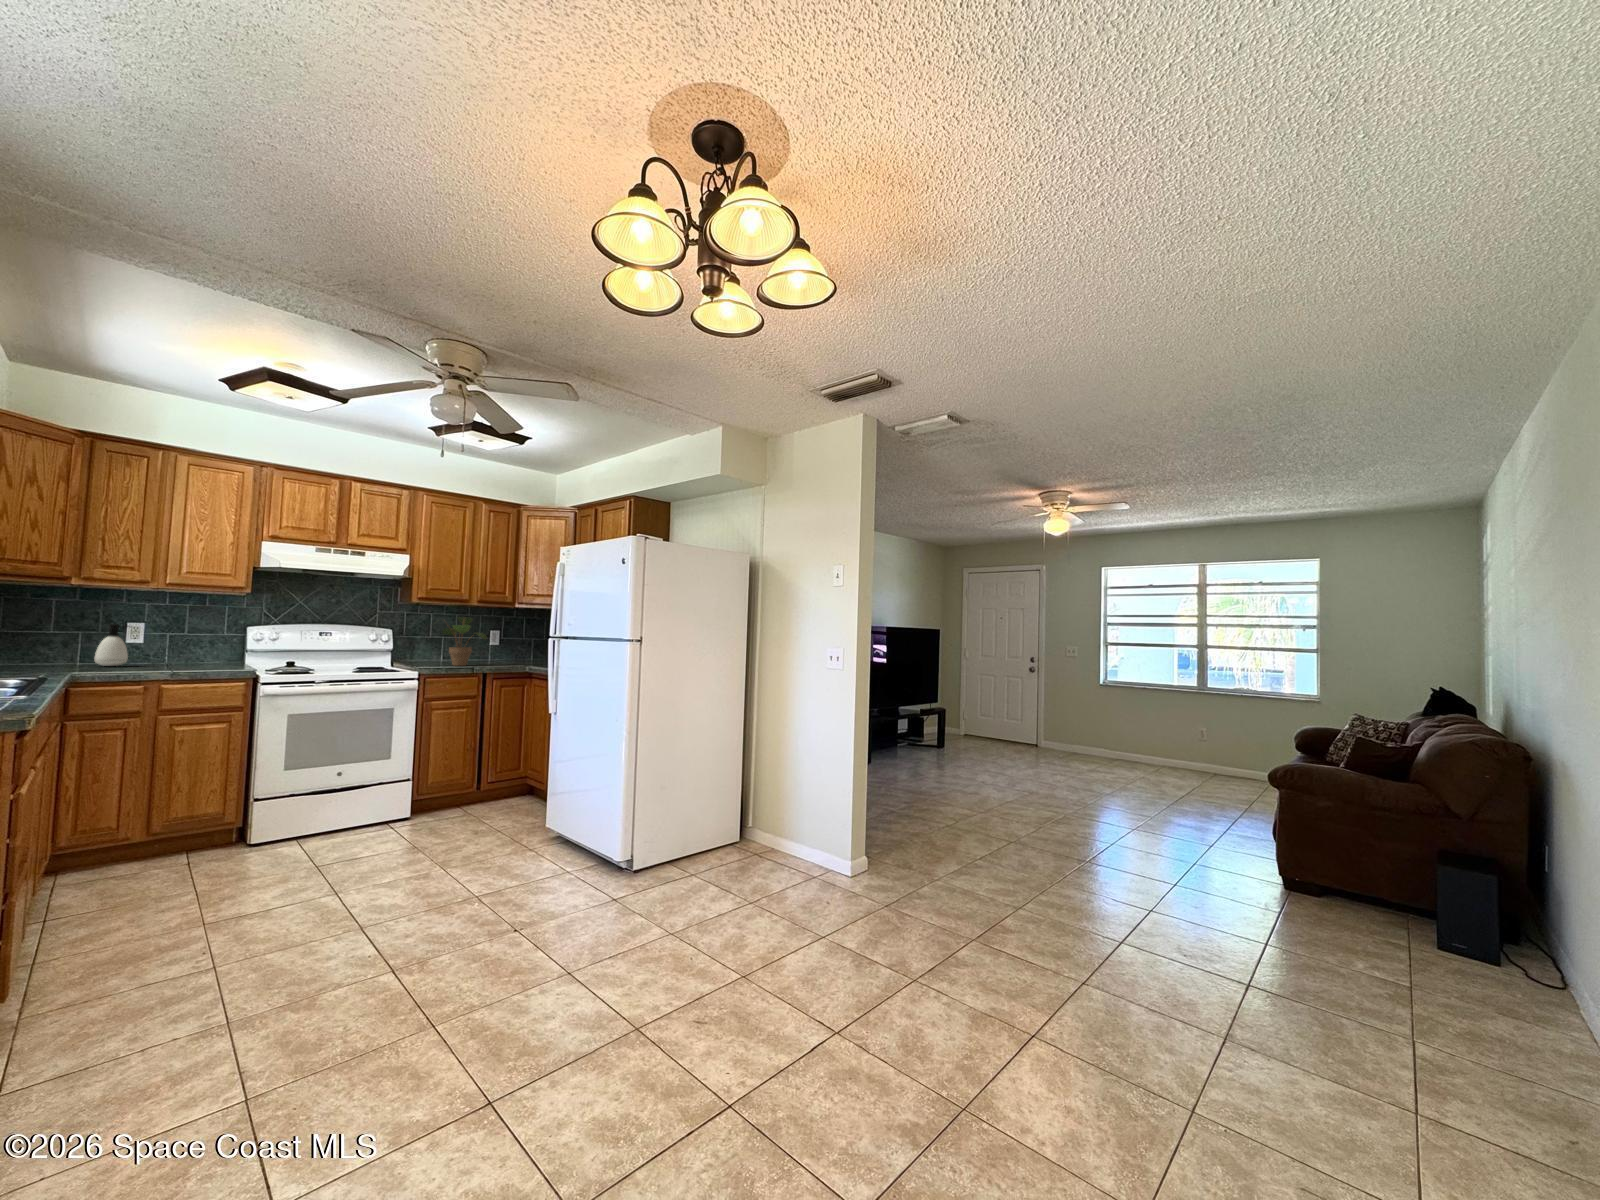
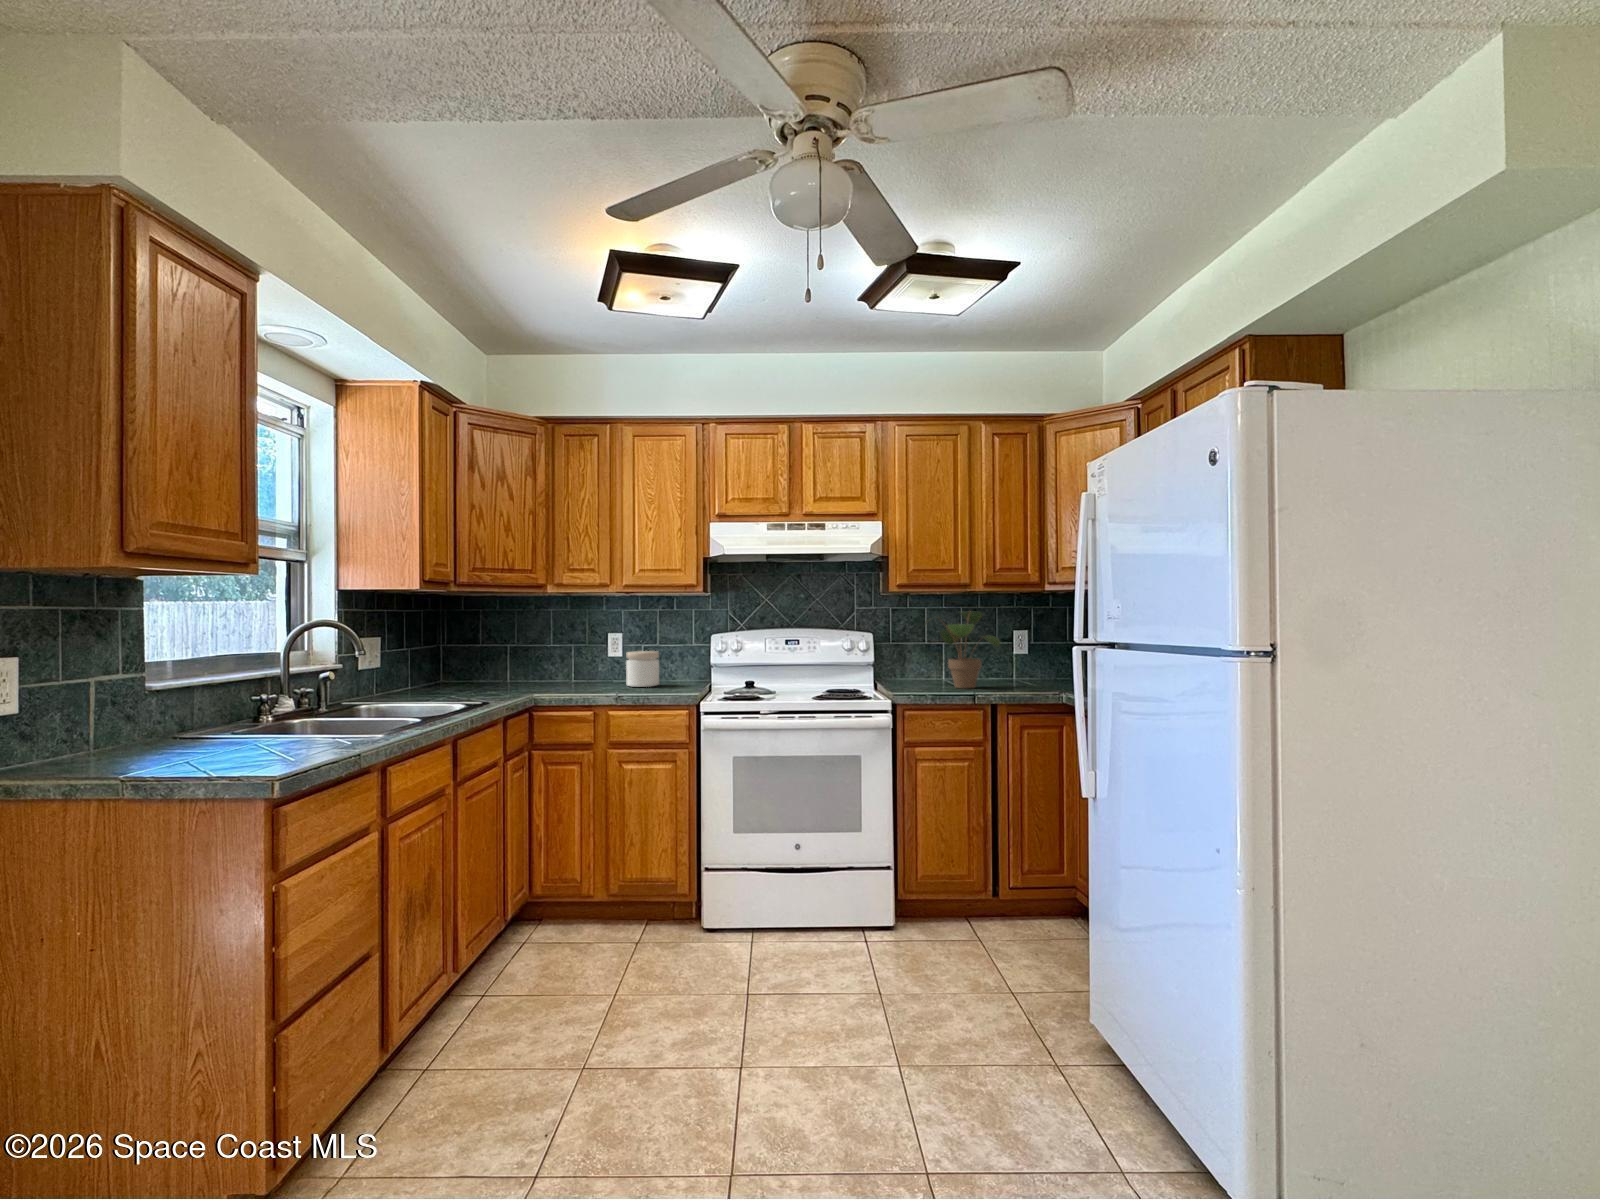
soap dispenser: present [95,624,128,666] -> none [577,636,604,685]
jar: none [156,638,195,667] -> present [626,651,659,687]

